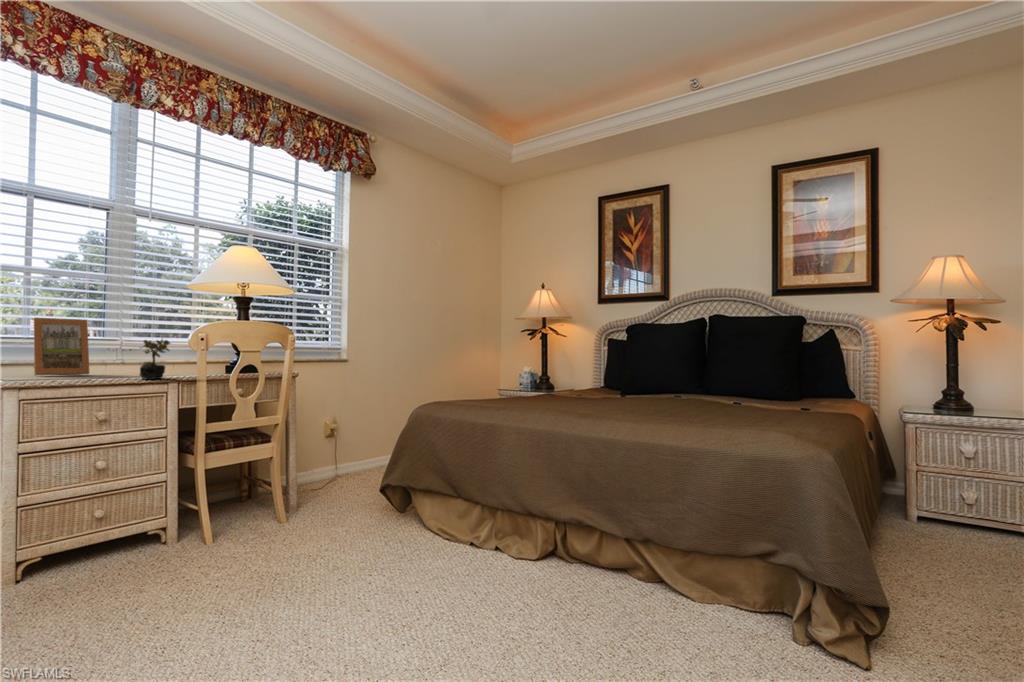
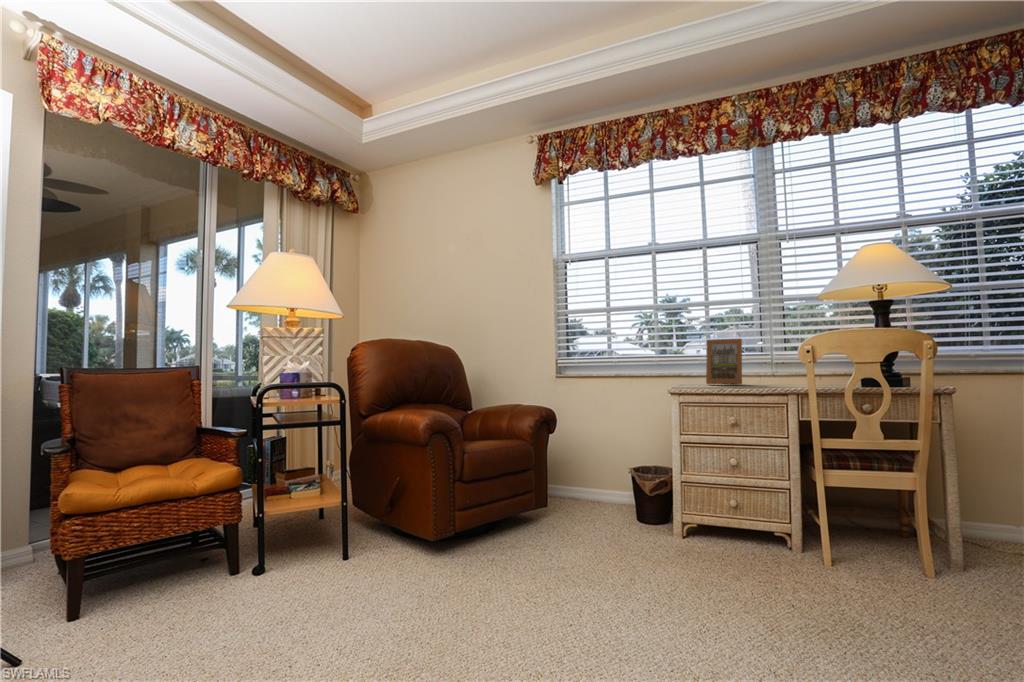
succulent plant: present [140,339,170,379] -> none [761,352,791,391]

